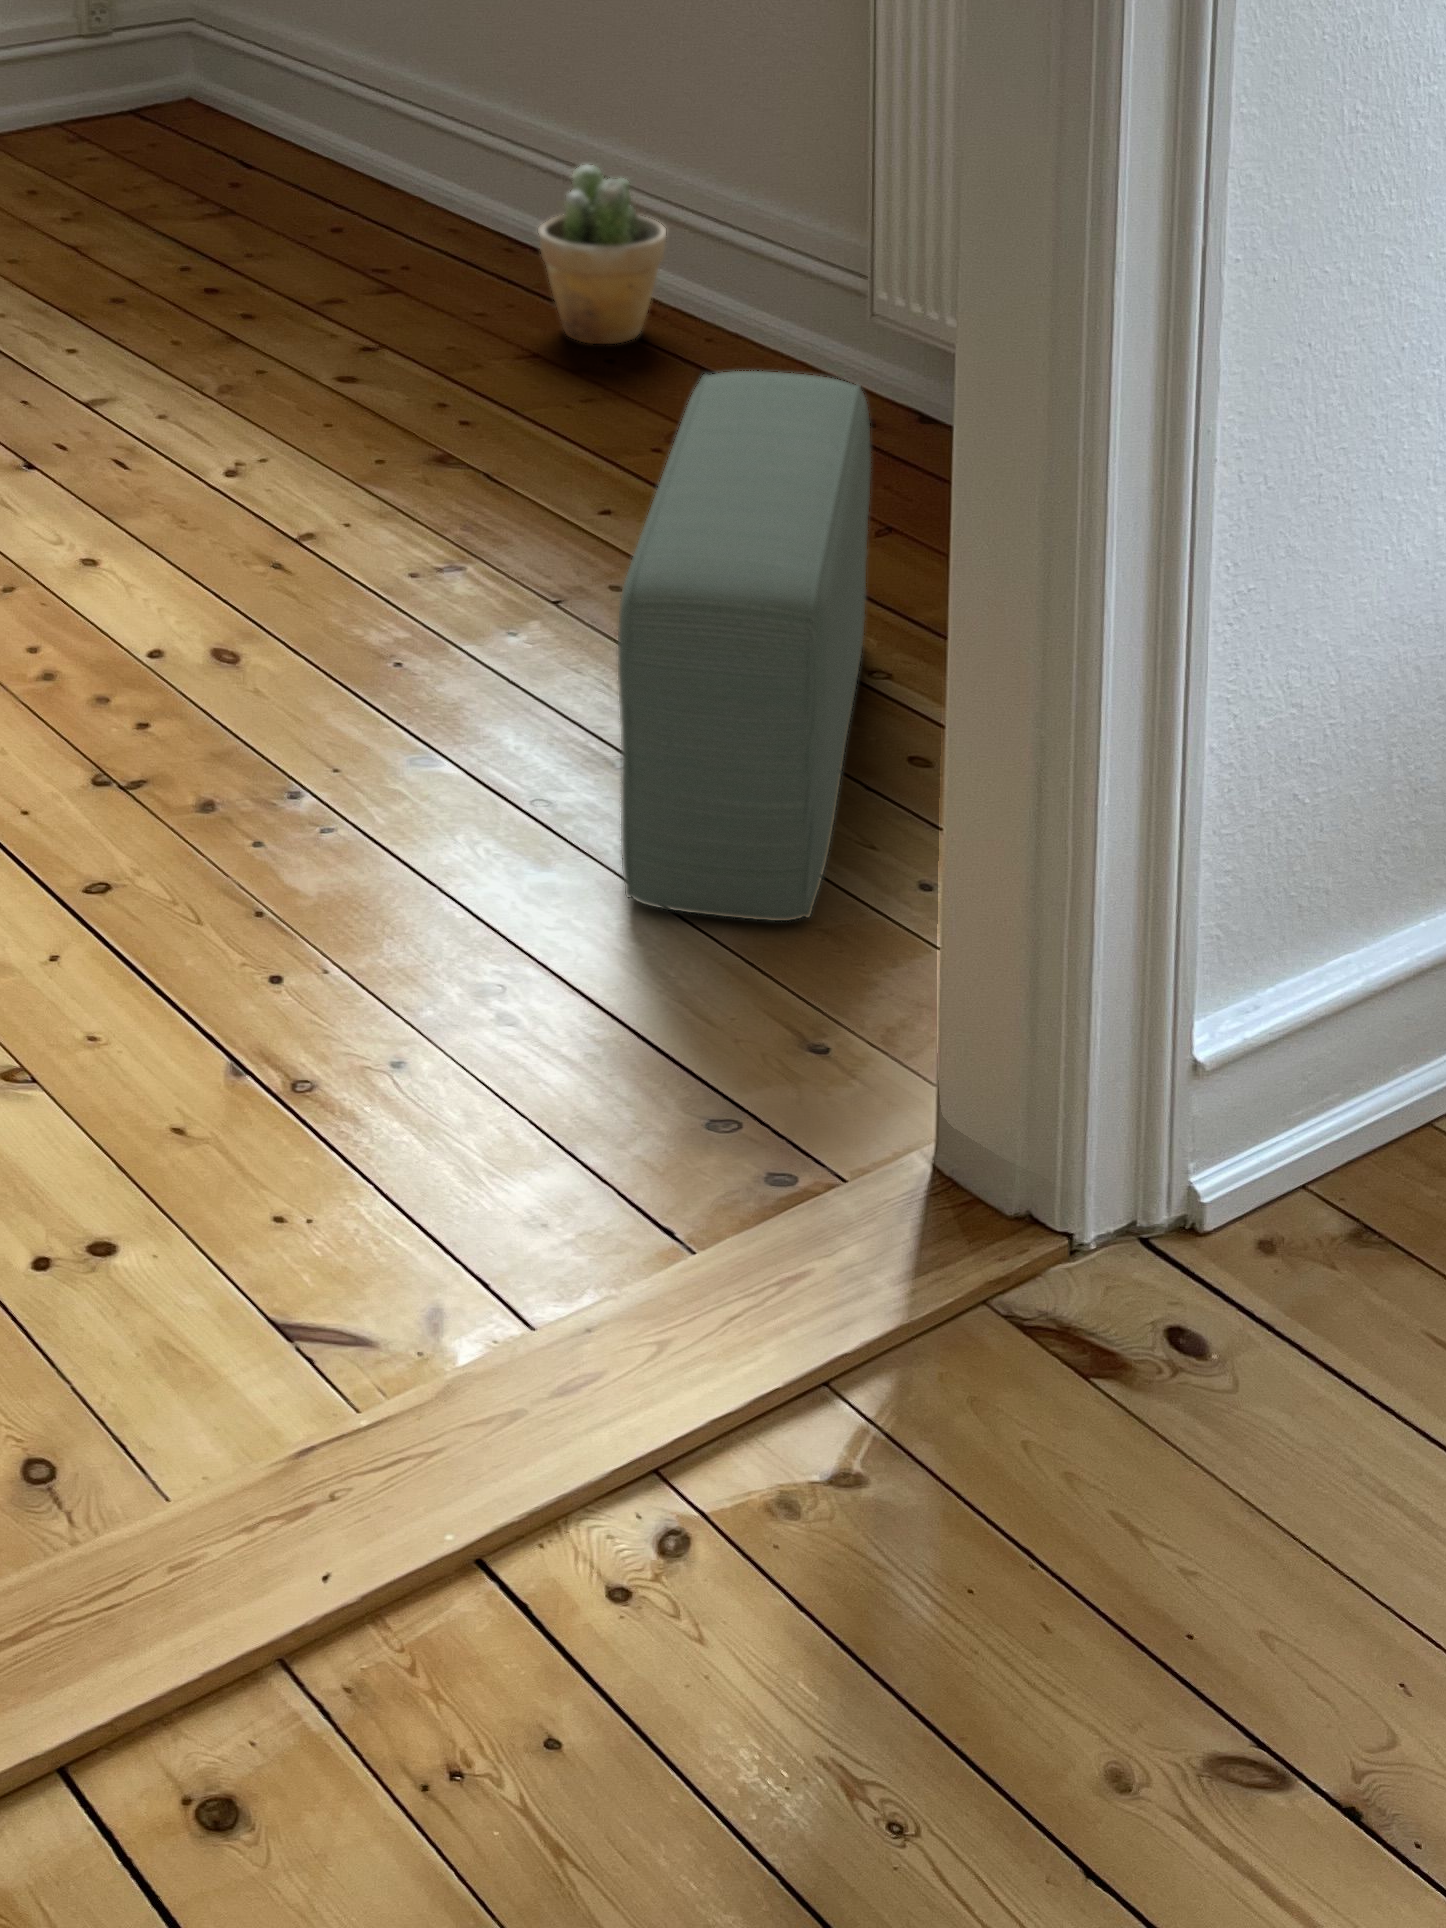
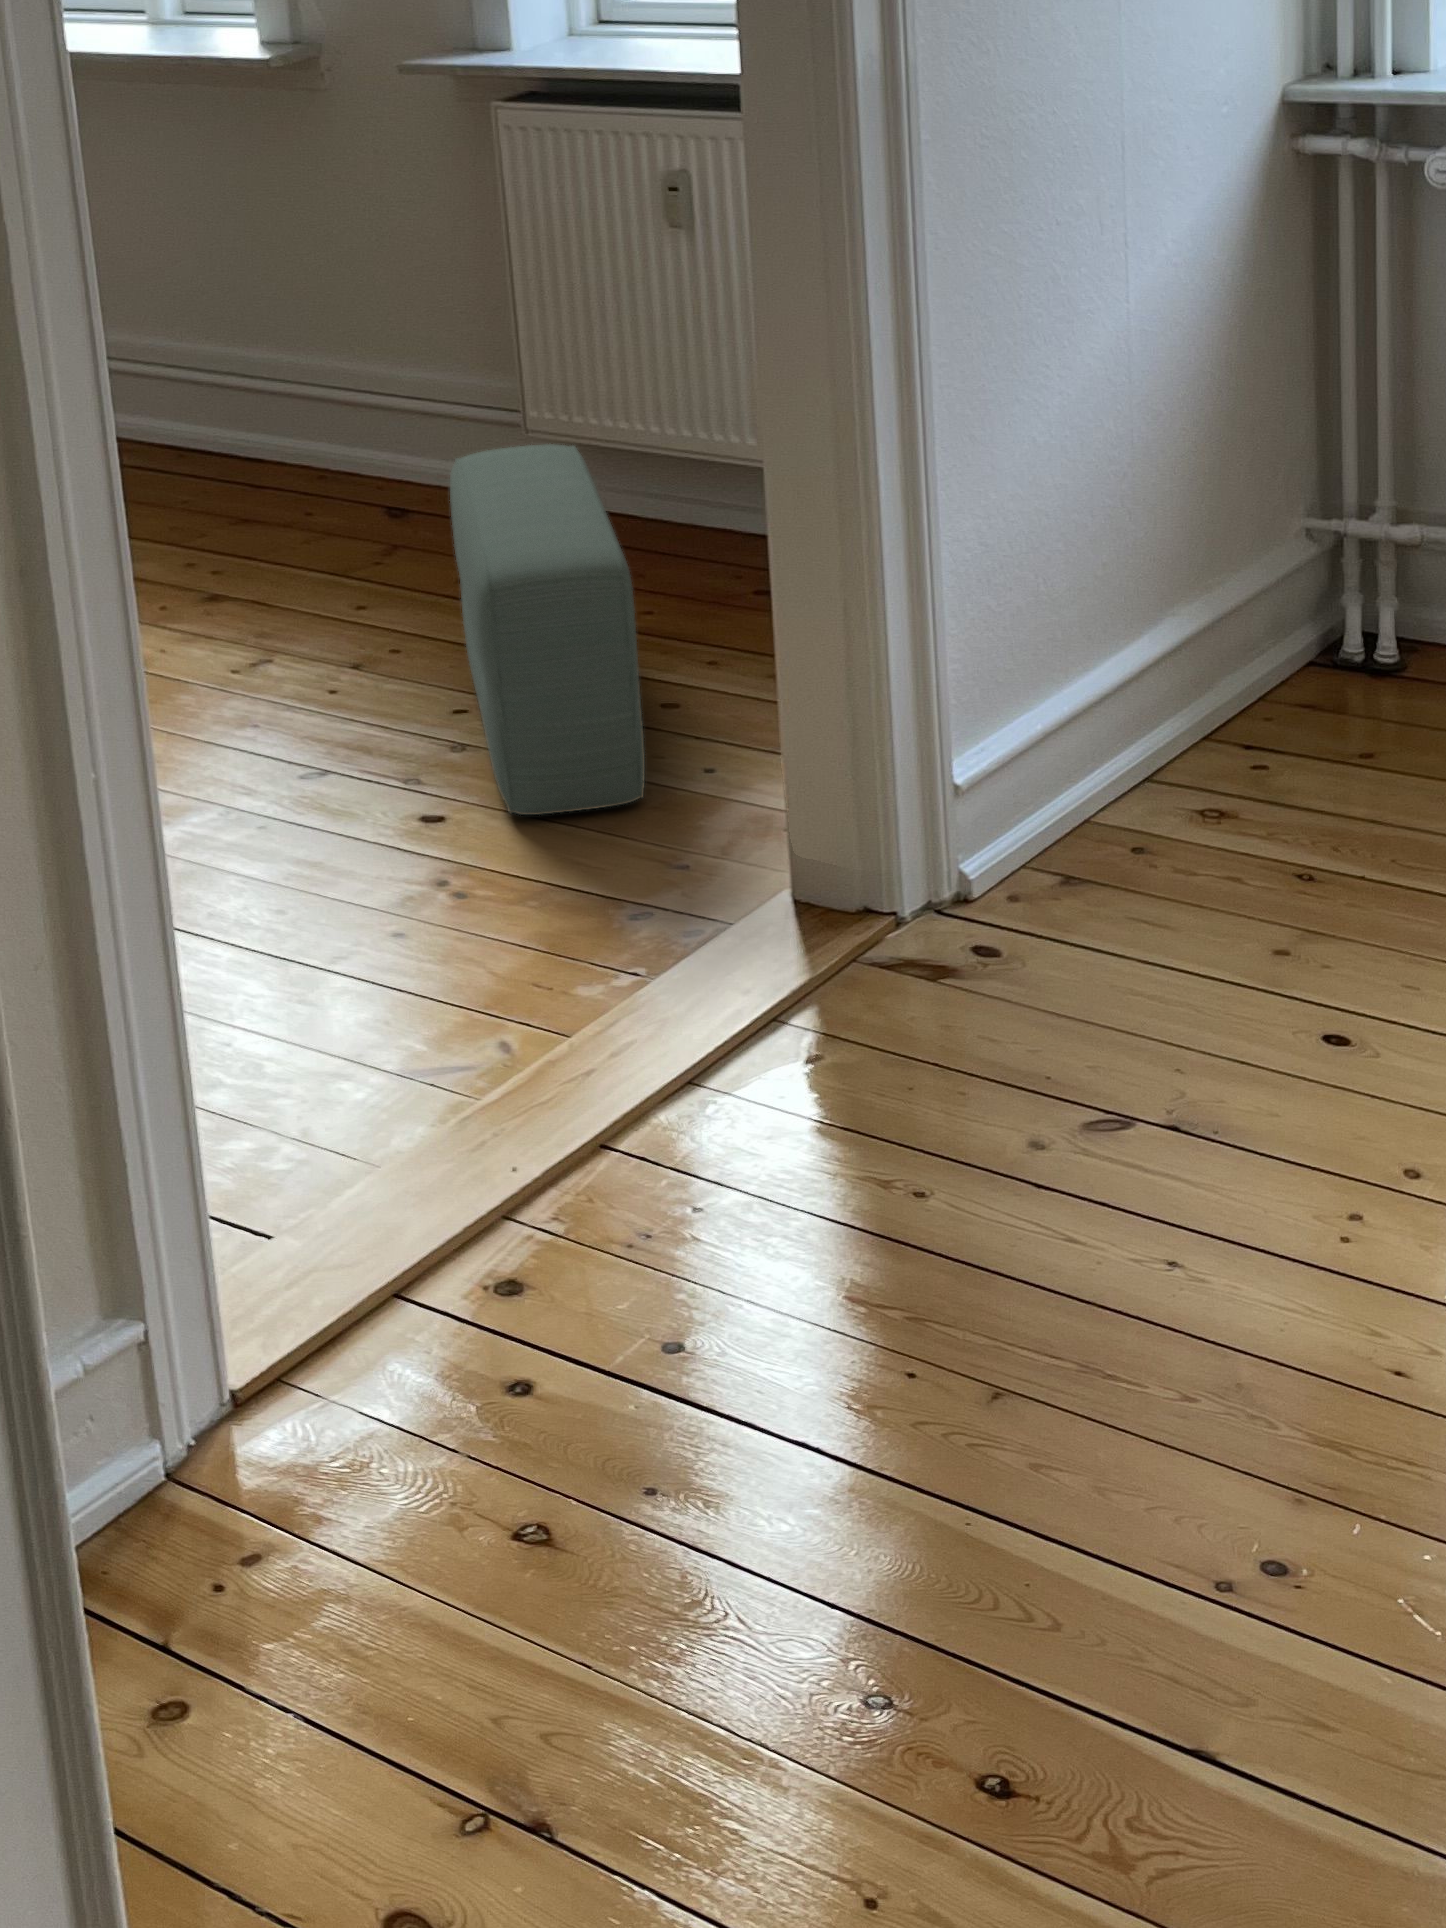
potted plant: present [538,165,666,344] -> none [225,358,331,503]

